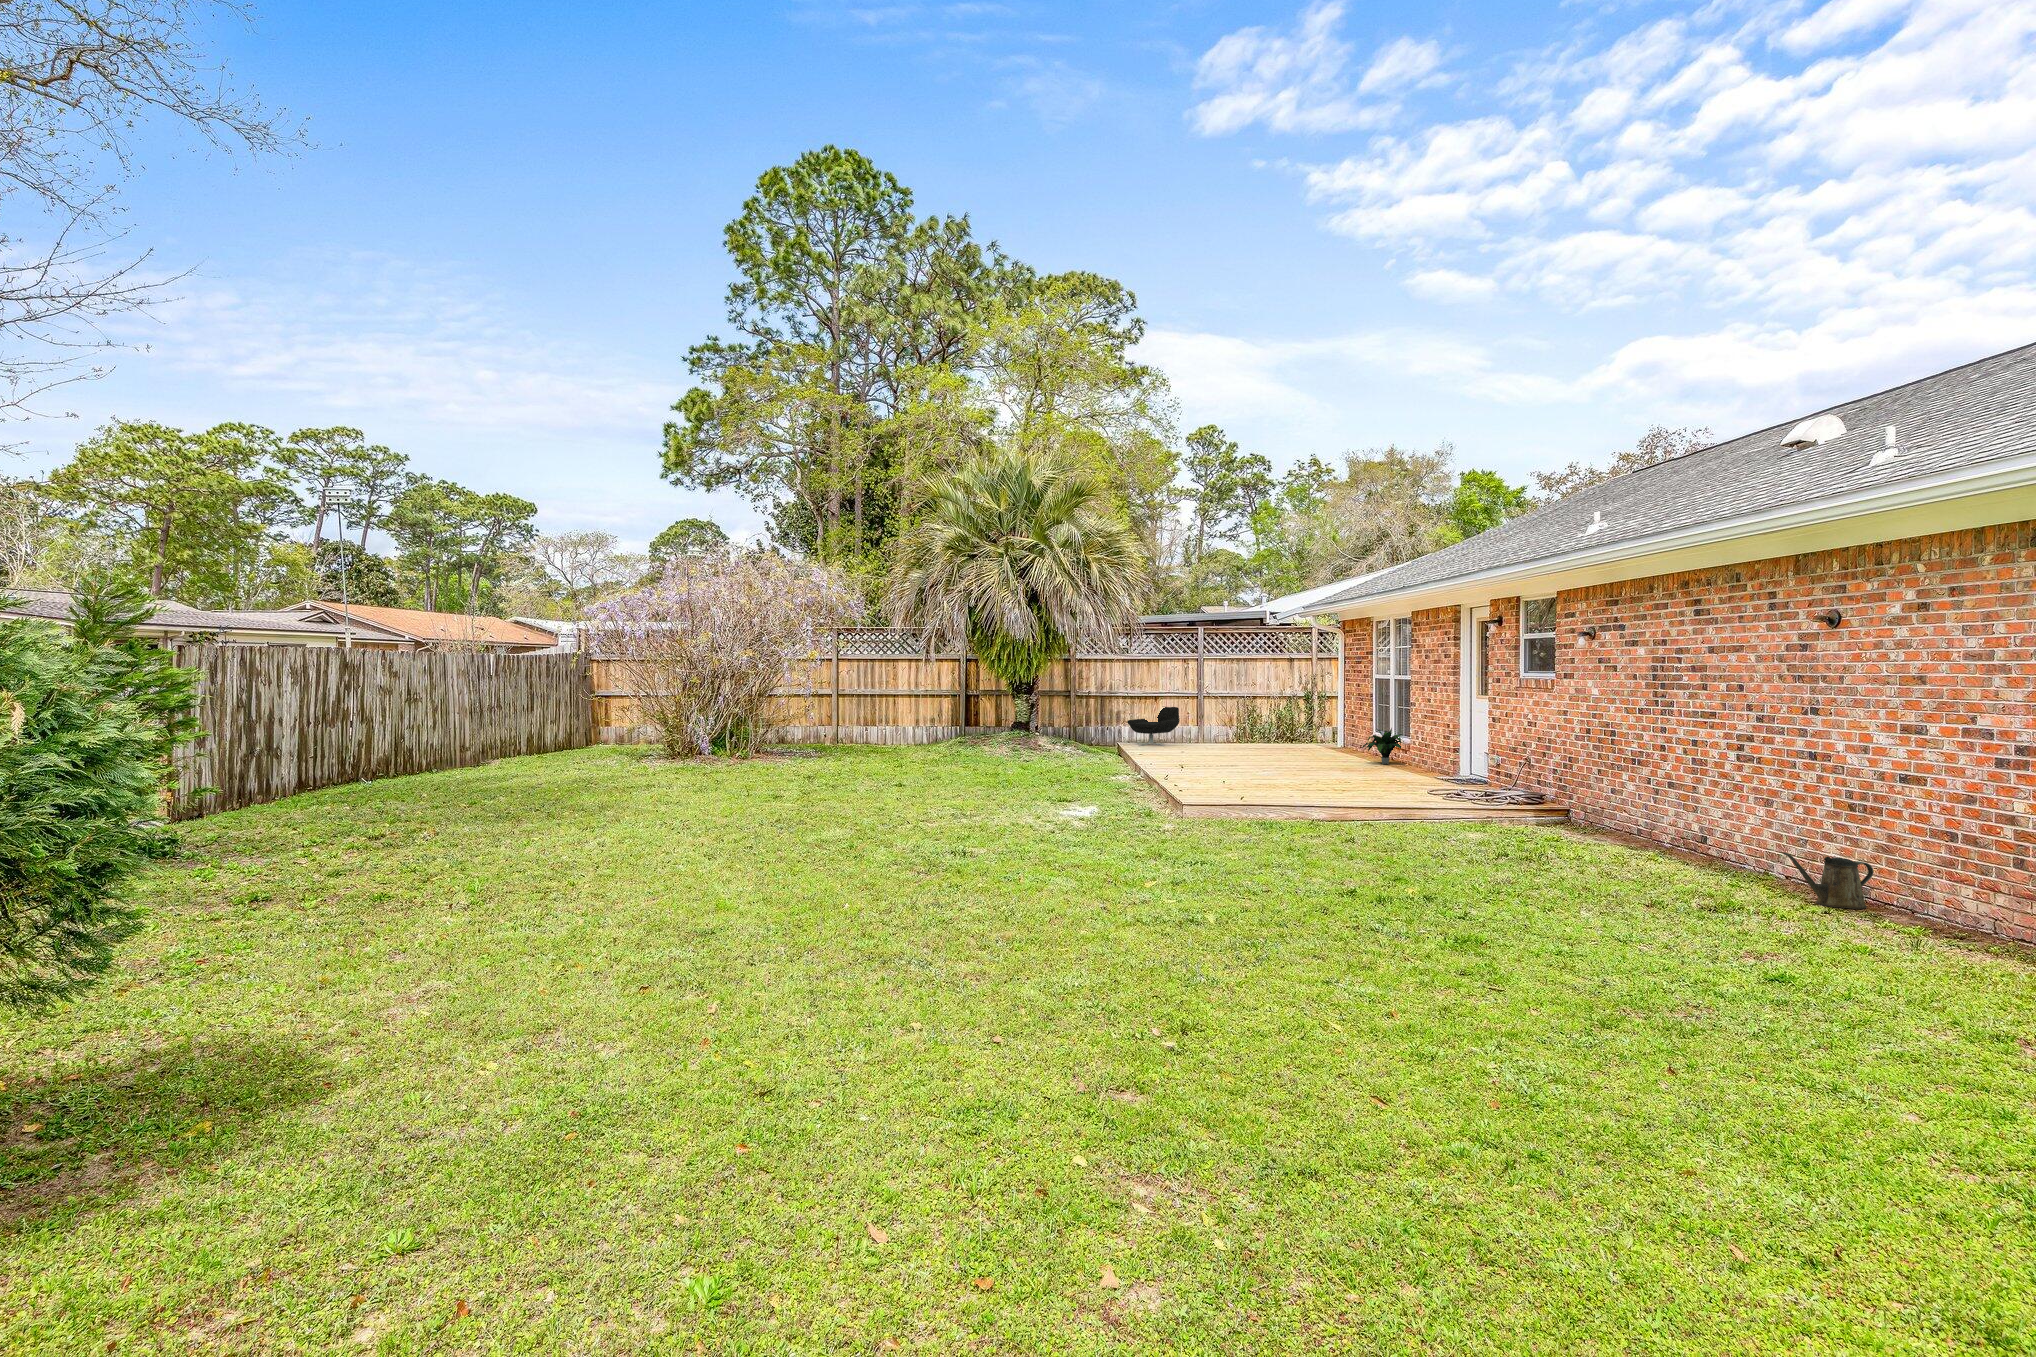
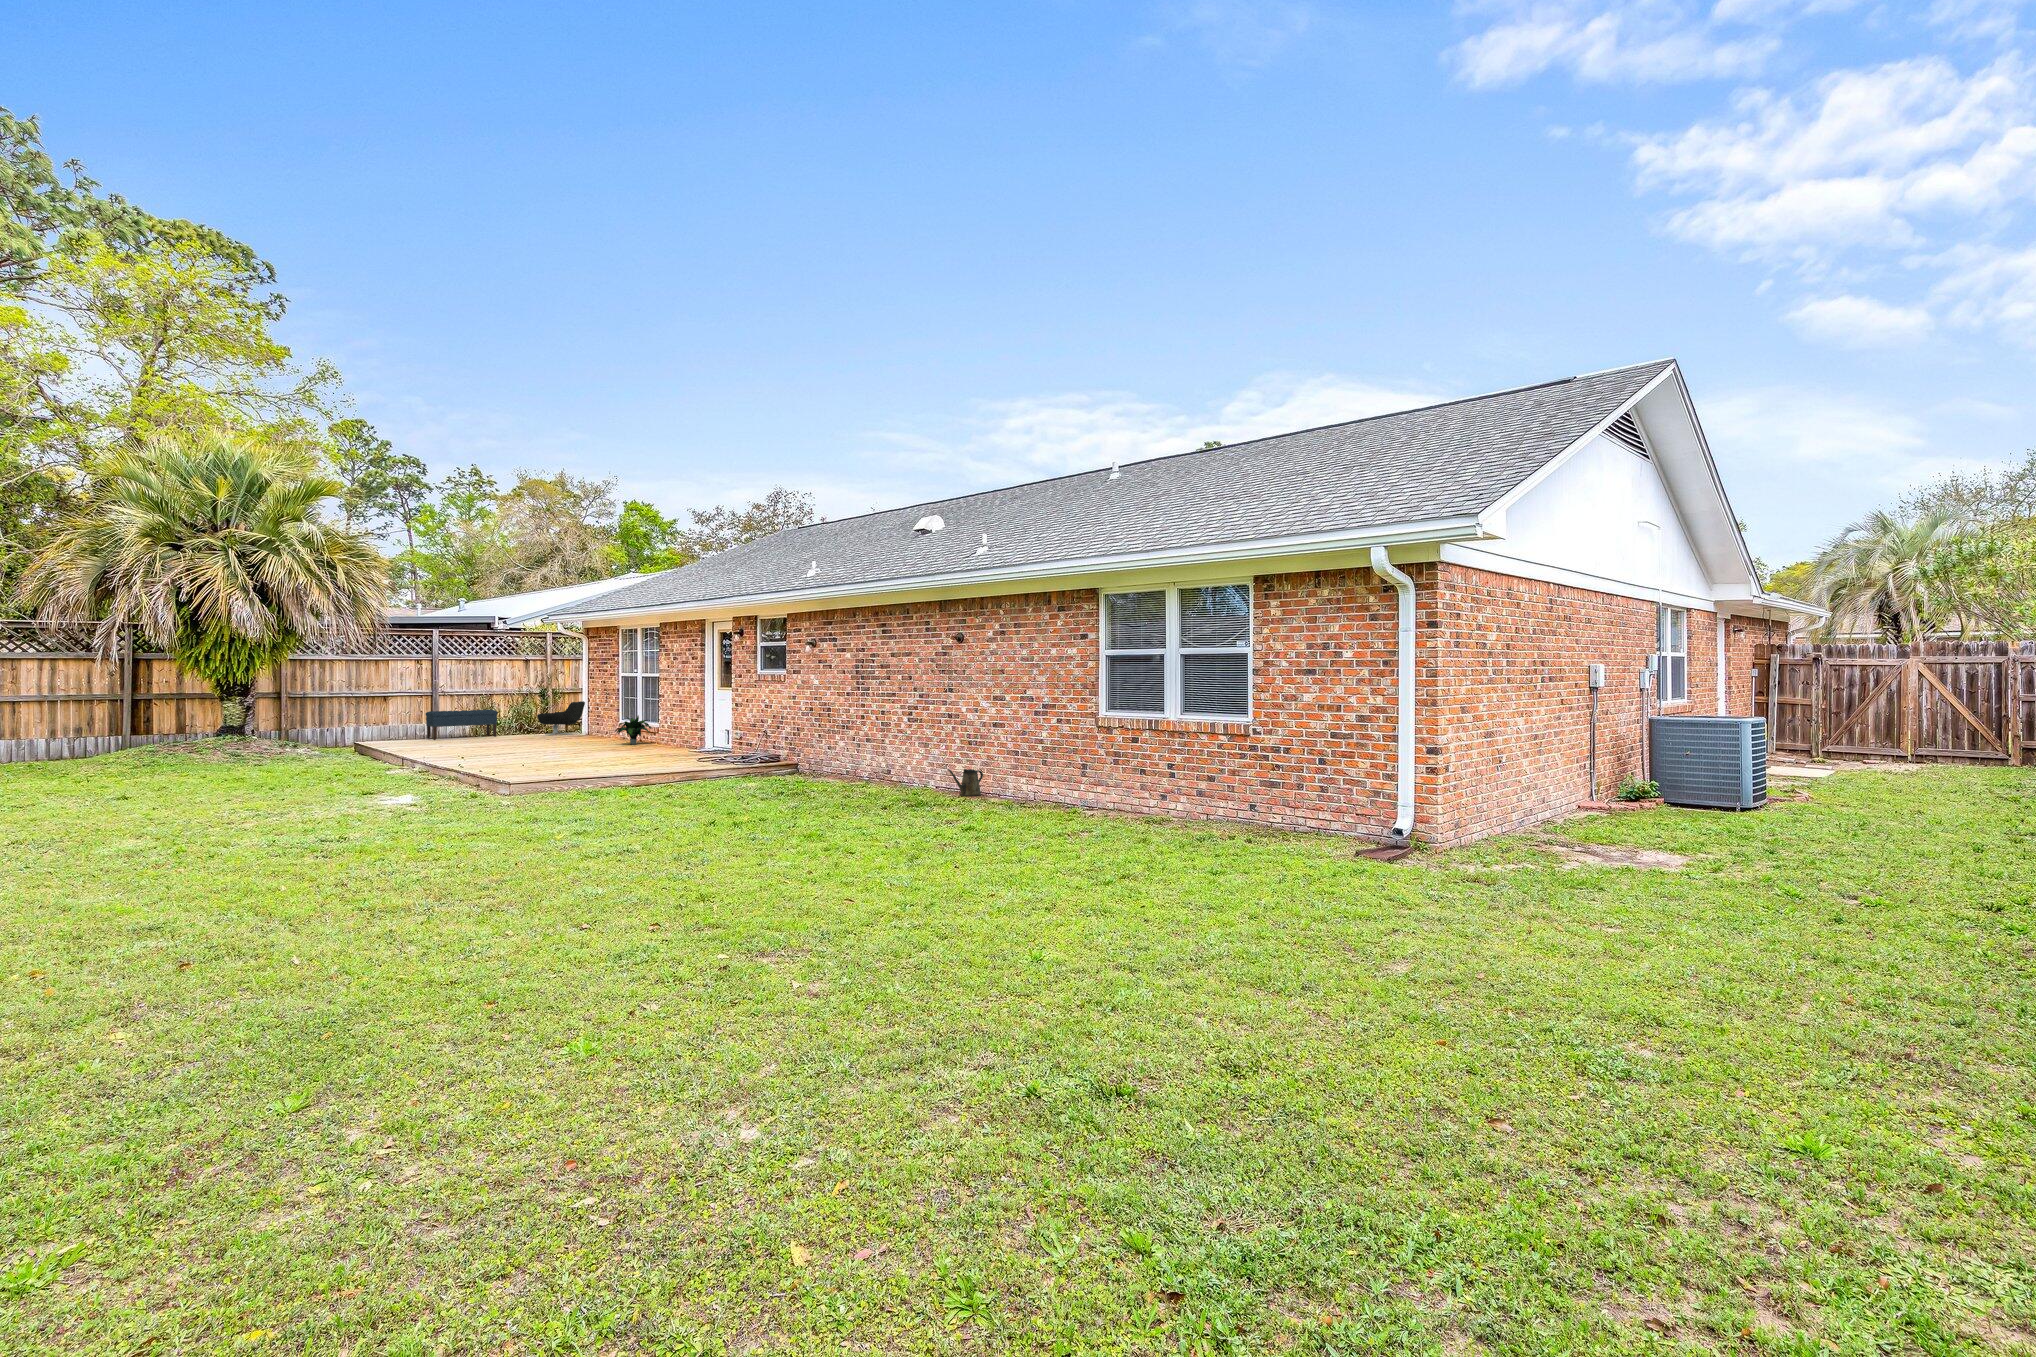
lounge chair: present [1127,707,1180,746] -> present [537,701,585,736]
bench: none [1190,714,1257,744] -> present [426,709,498,740]

